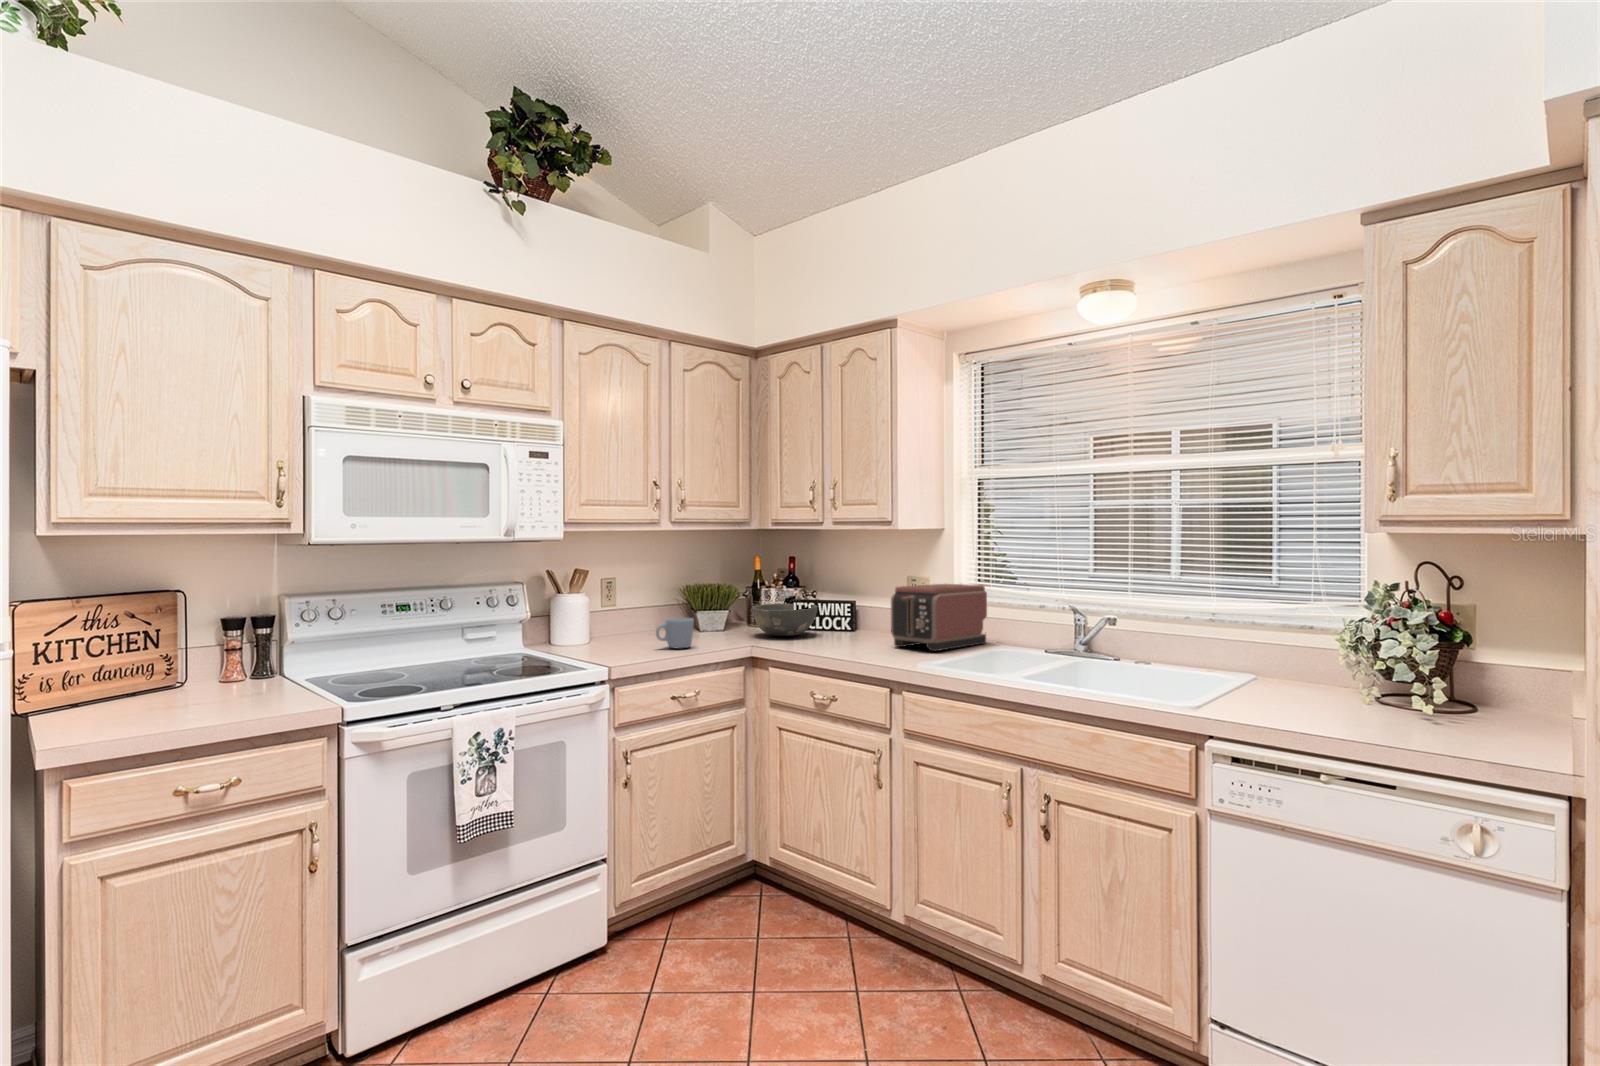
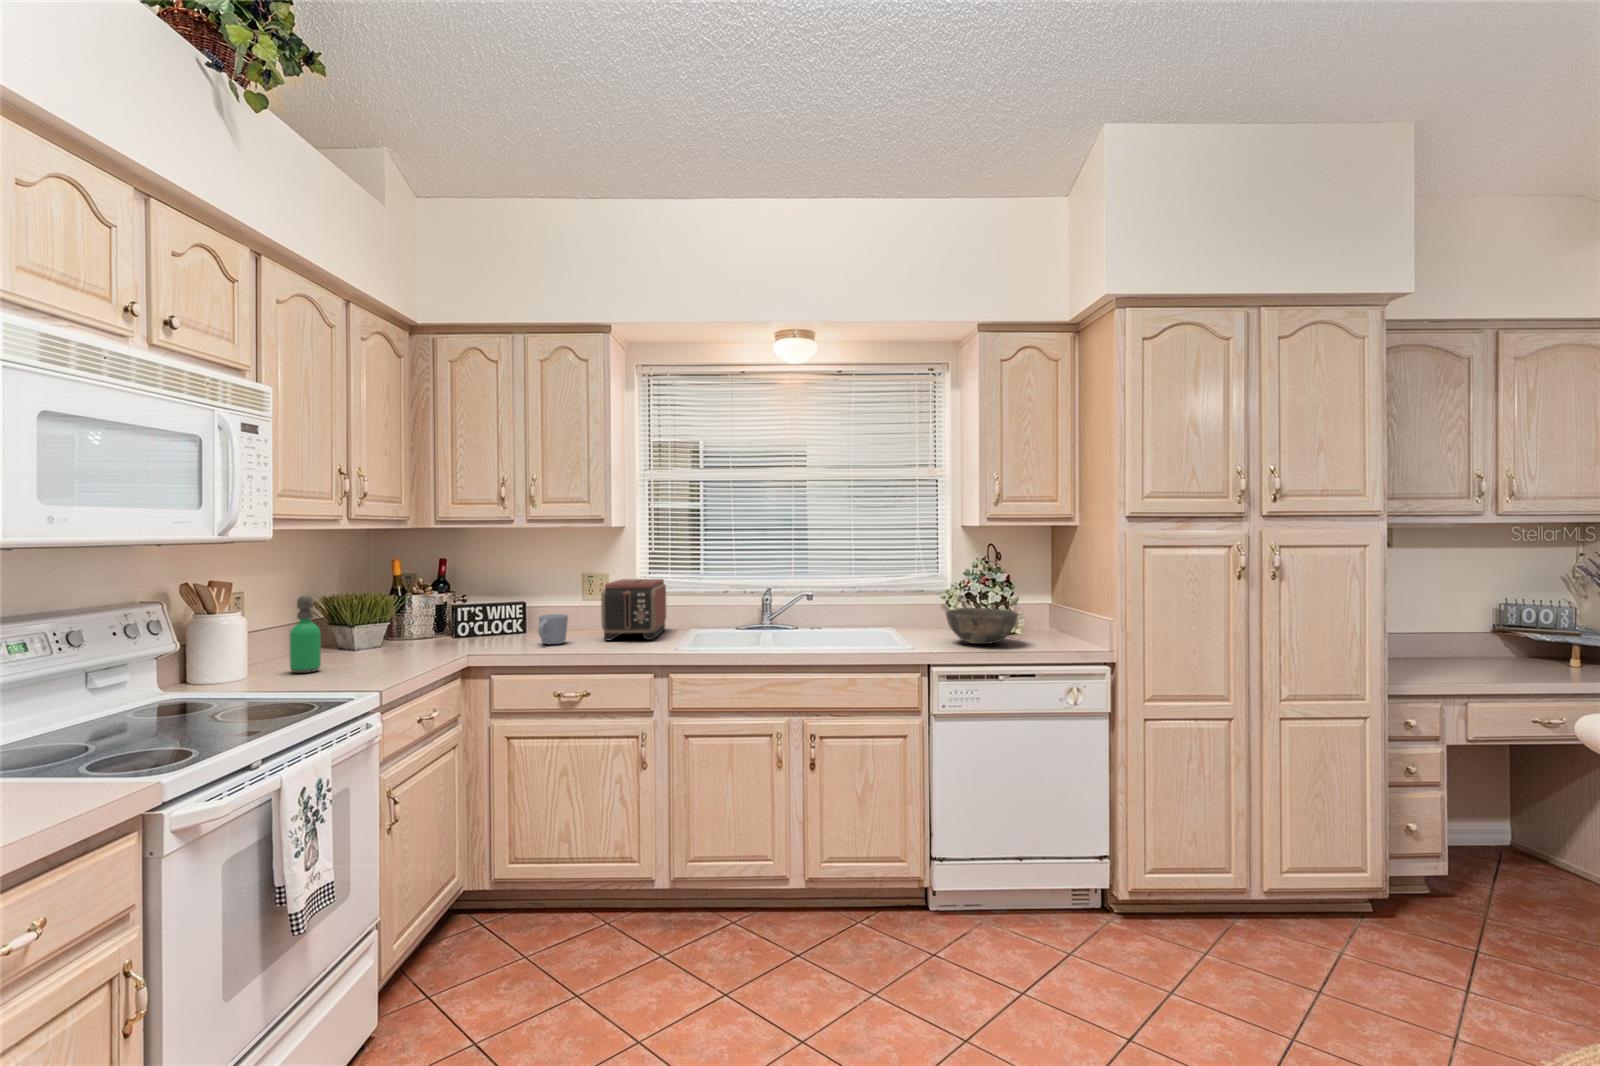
soap dispenser: none [630,583,651,644] -> present [289,595,321,673]
bowl: present [752,604,817,636] -> present [946,608,1018,644]
mug: present [656,618,694,648] -> present [538,614,568,644]

